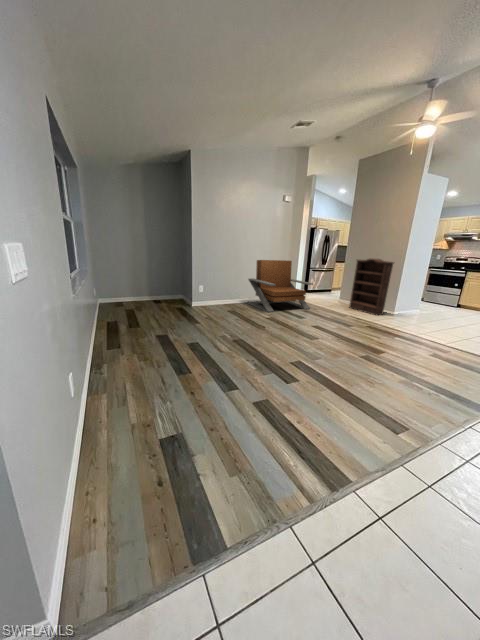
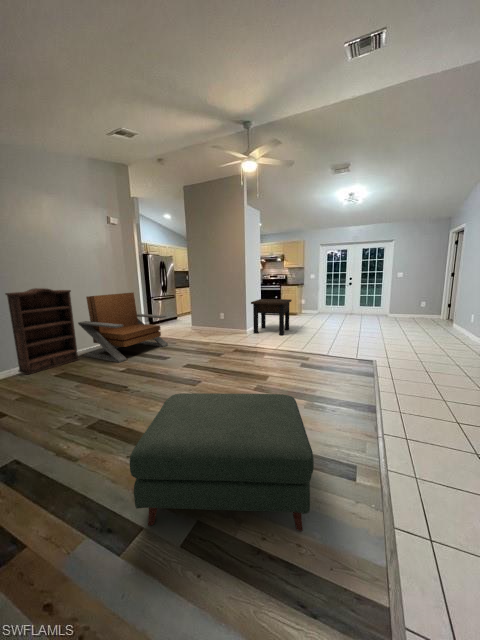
bookshelf: present [349,259,394,315] -> present [5,288,79,375]
side table: none [402,282,466,325] -> present [251,299,292,335]
ottoman: none [237,328,367,432] -> present [130,393,314,531]

